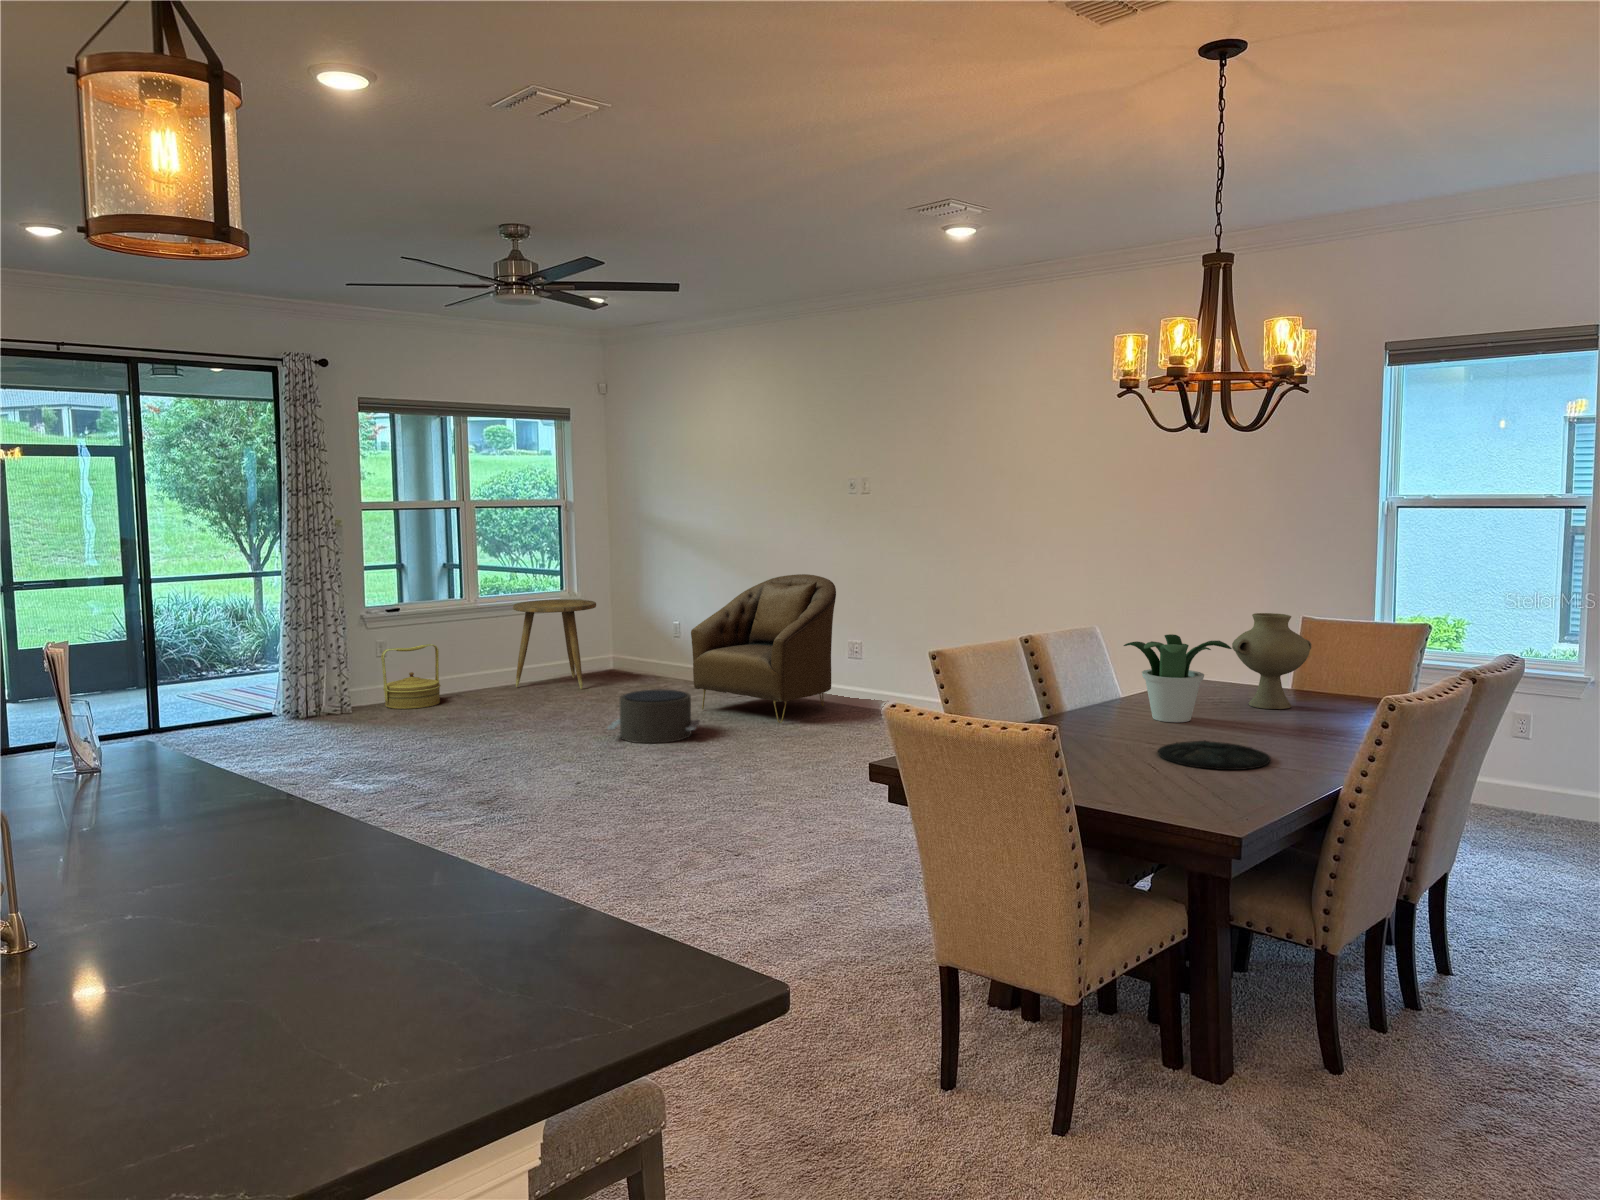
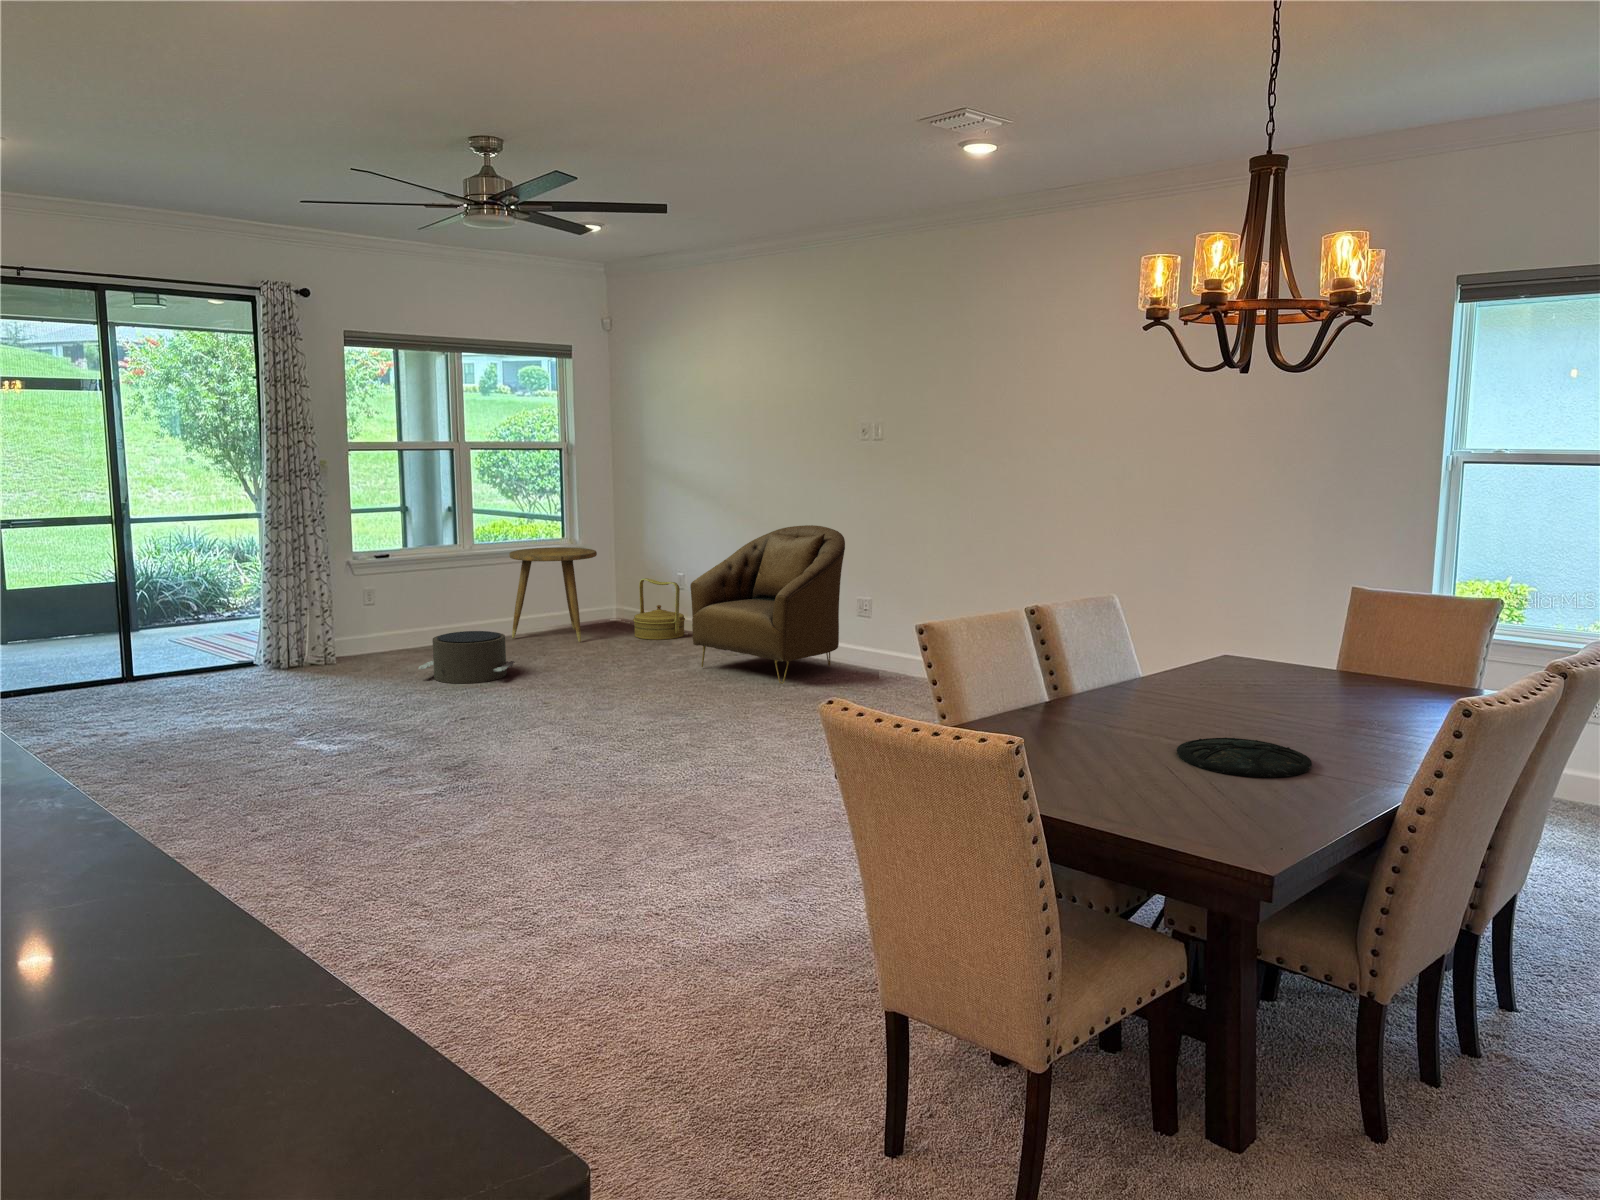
vase: present [1232,613,1311,709] -> none [1271,584,1364,696]
potted plant: present [1124,634,1232,722] -> none [1143,608,1270,711]
woven basket: present [381,644,440,709] -> present [633,578,685,640]
pouf: present [607,690,699,743] -> present [418,631,515,683]

